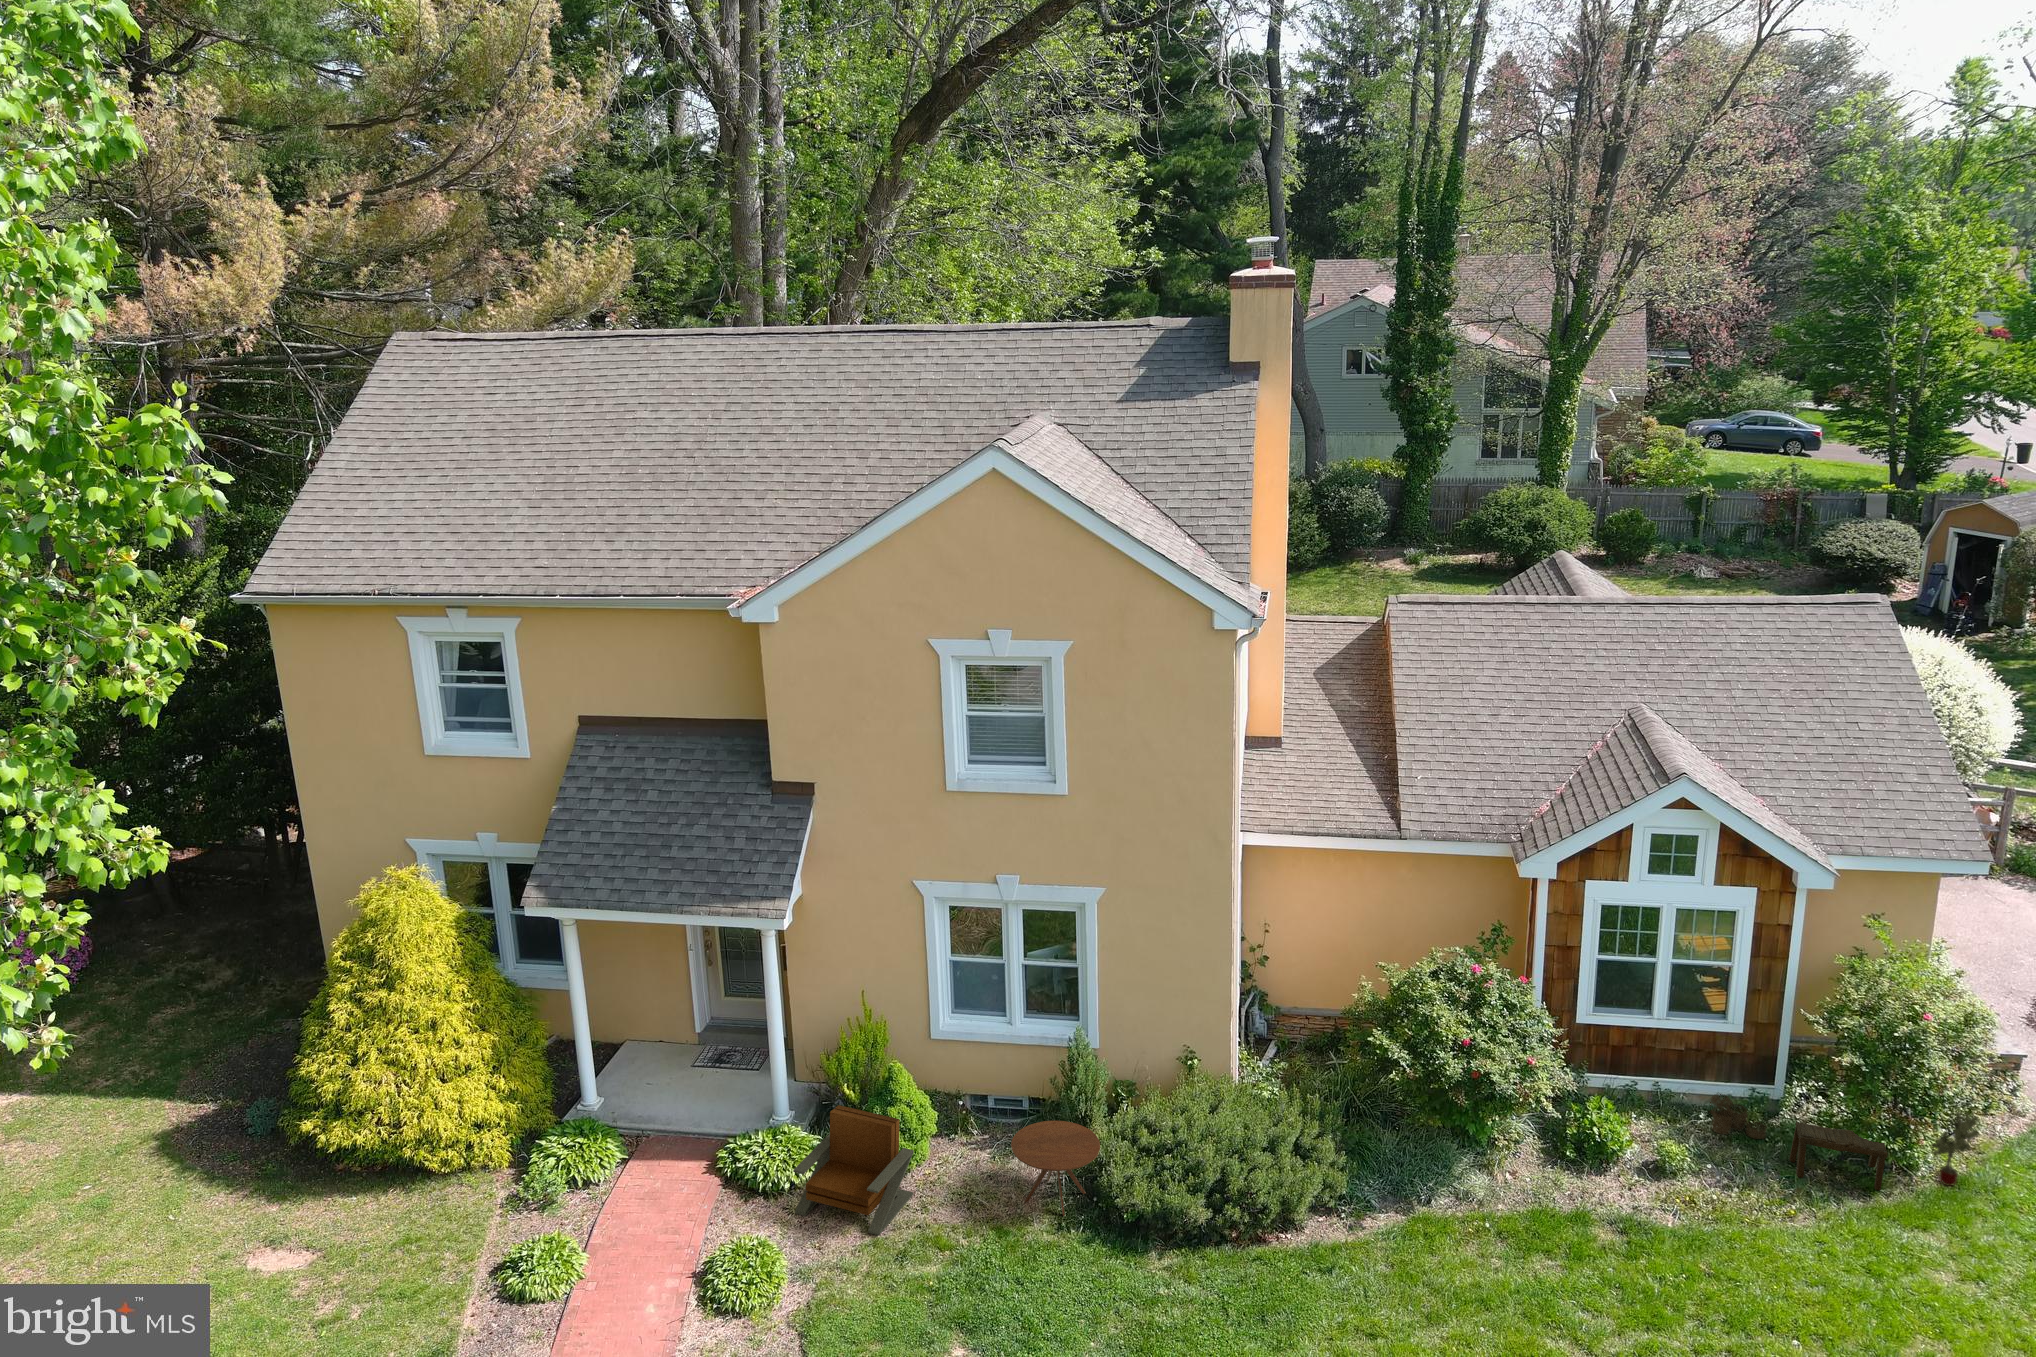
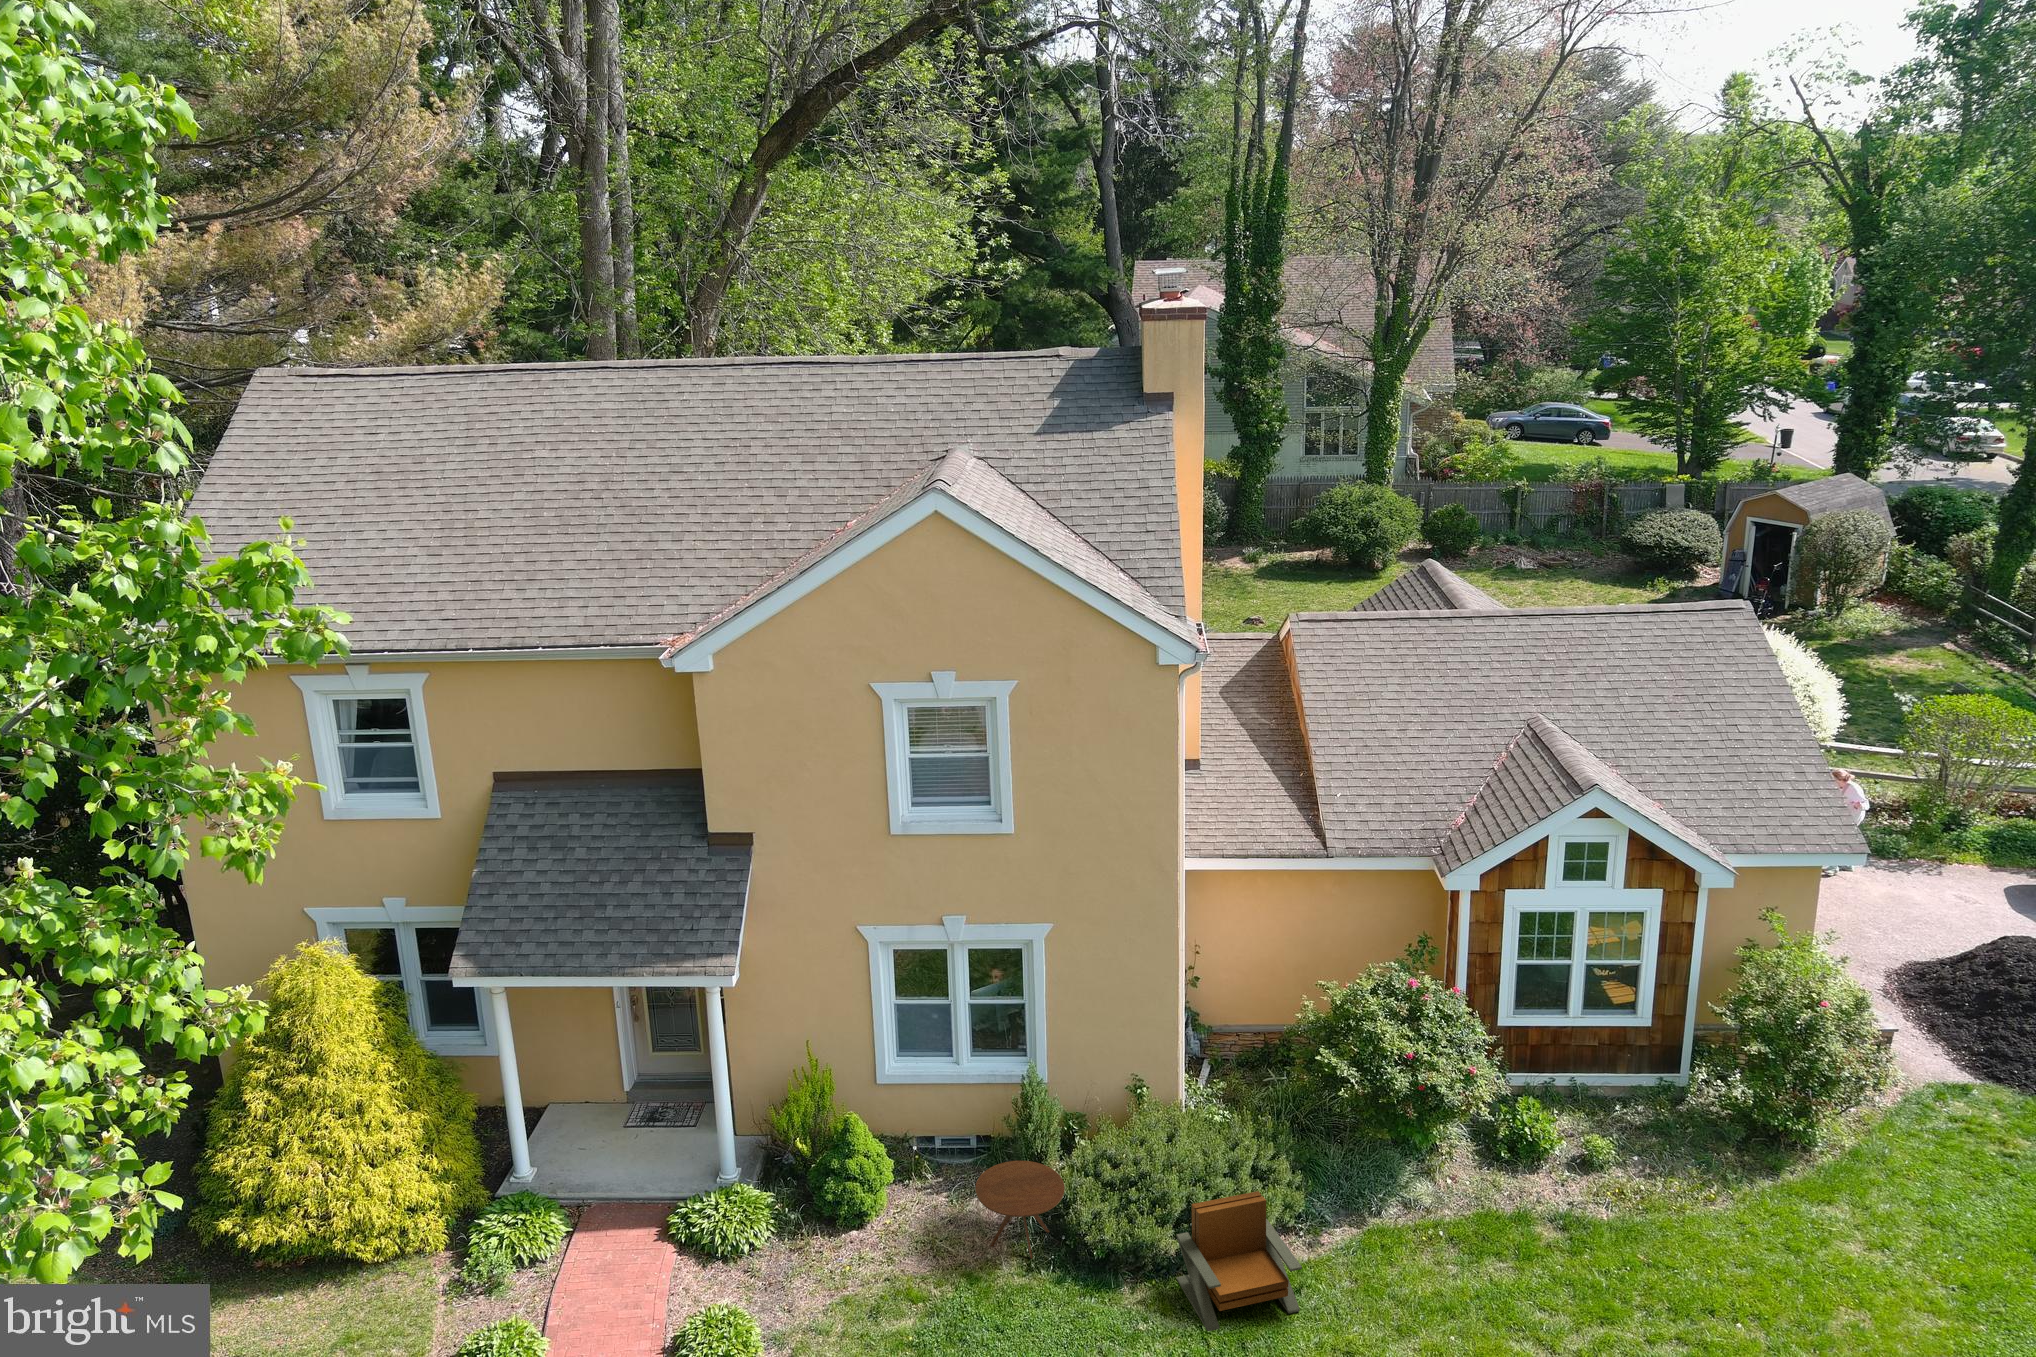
woven basket: present [1710,1093,1766,1139] -> none [1619,1081,1677,1125]
lounge chair: present [793,1105,914,1236] -> present [1176,1191,1302,1331]
potted tree: present [1930,1111,1979,1186] -> none [1823,1087,1872,1160]
bench: present [1789,1122,1887,1190] -> none [1701,1109,1794,1170]

